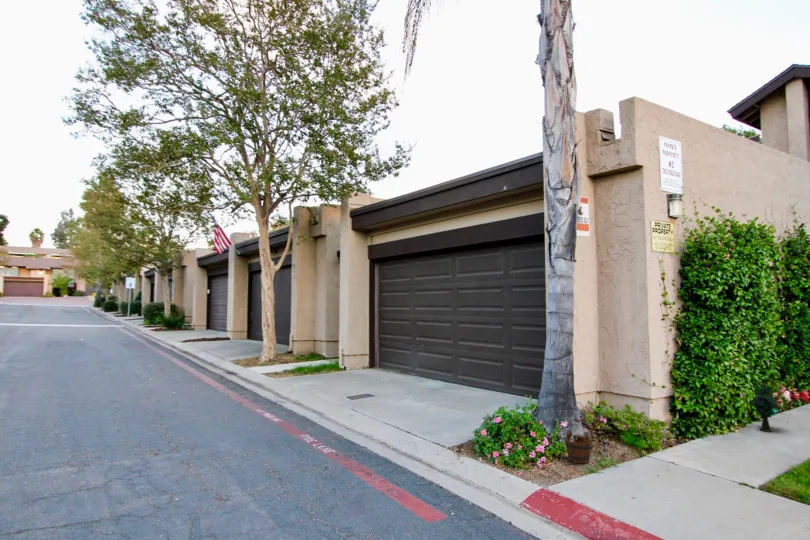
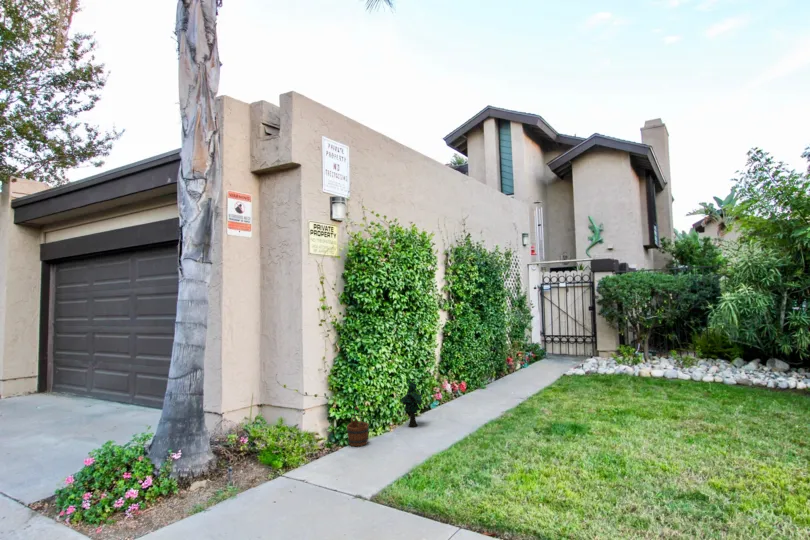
wooden bucket: present [565,418,591,463] -> present [347,407,369,446]

